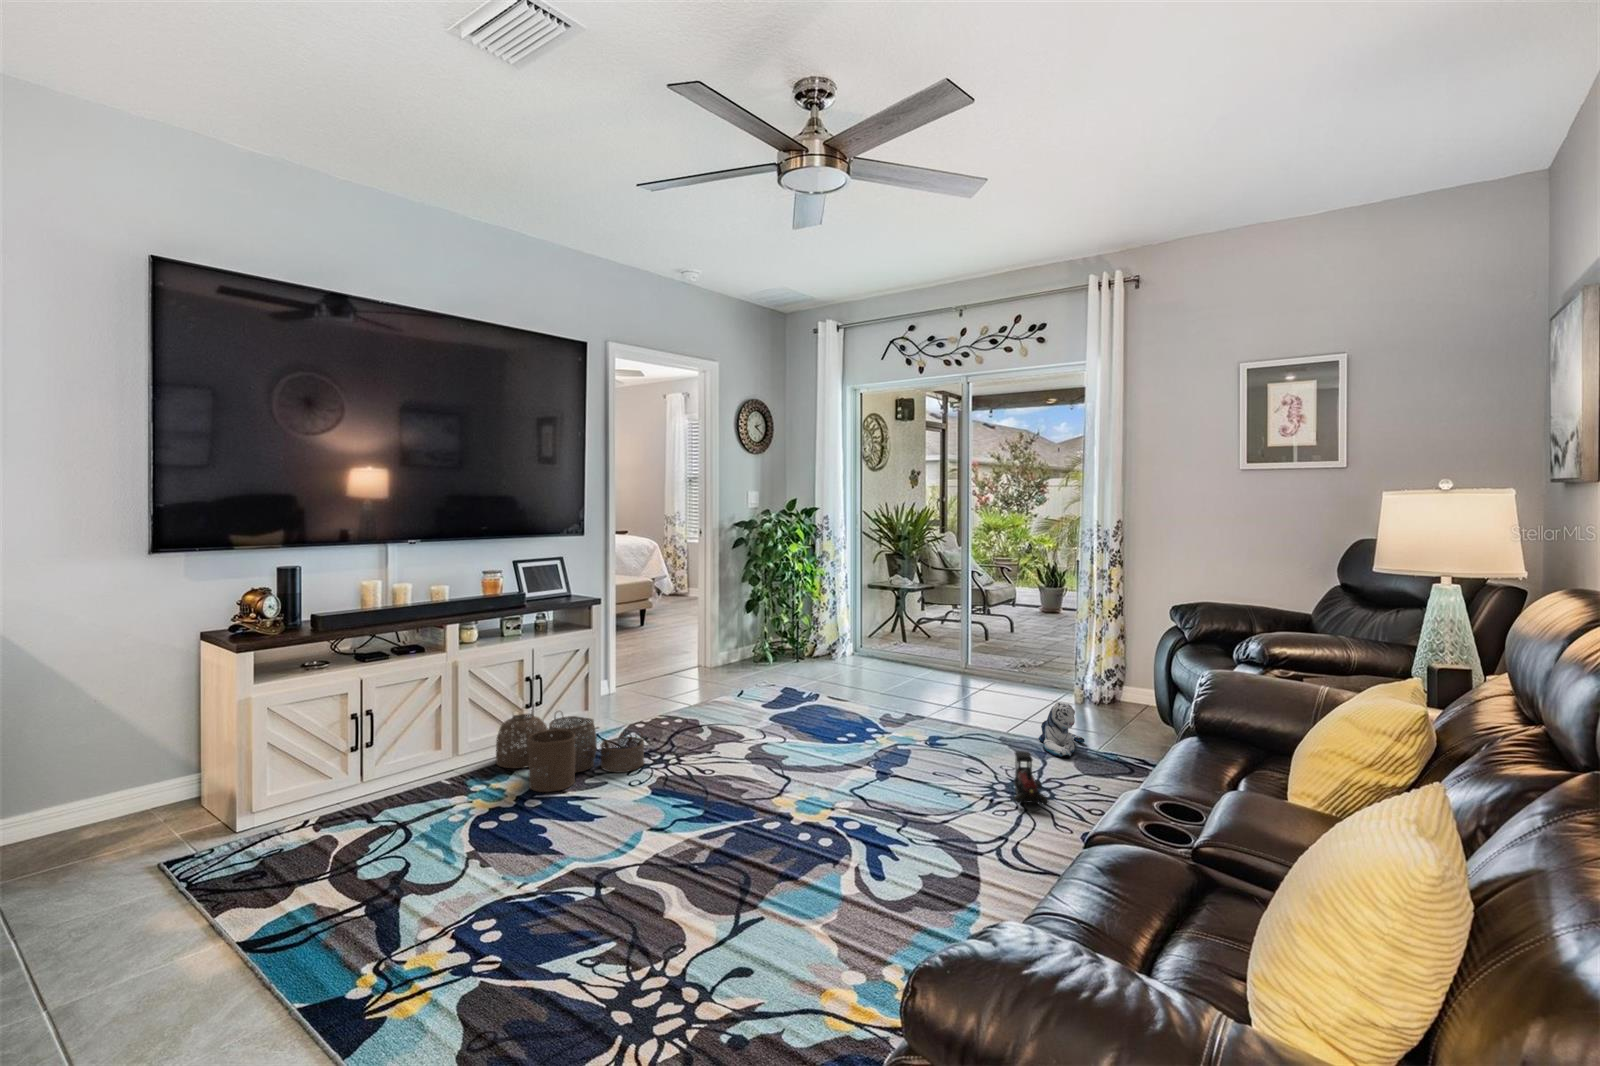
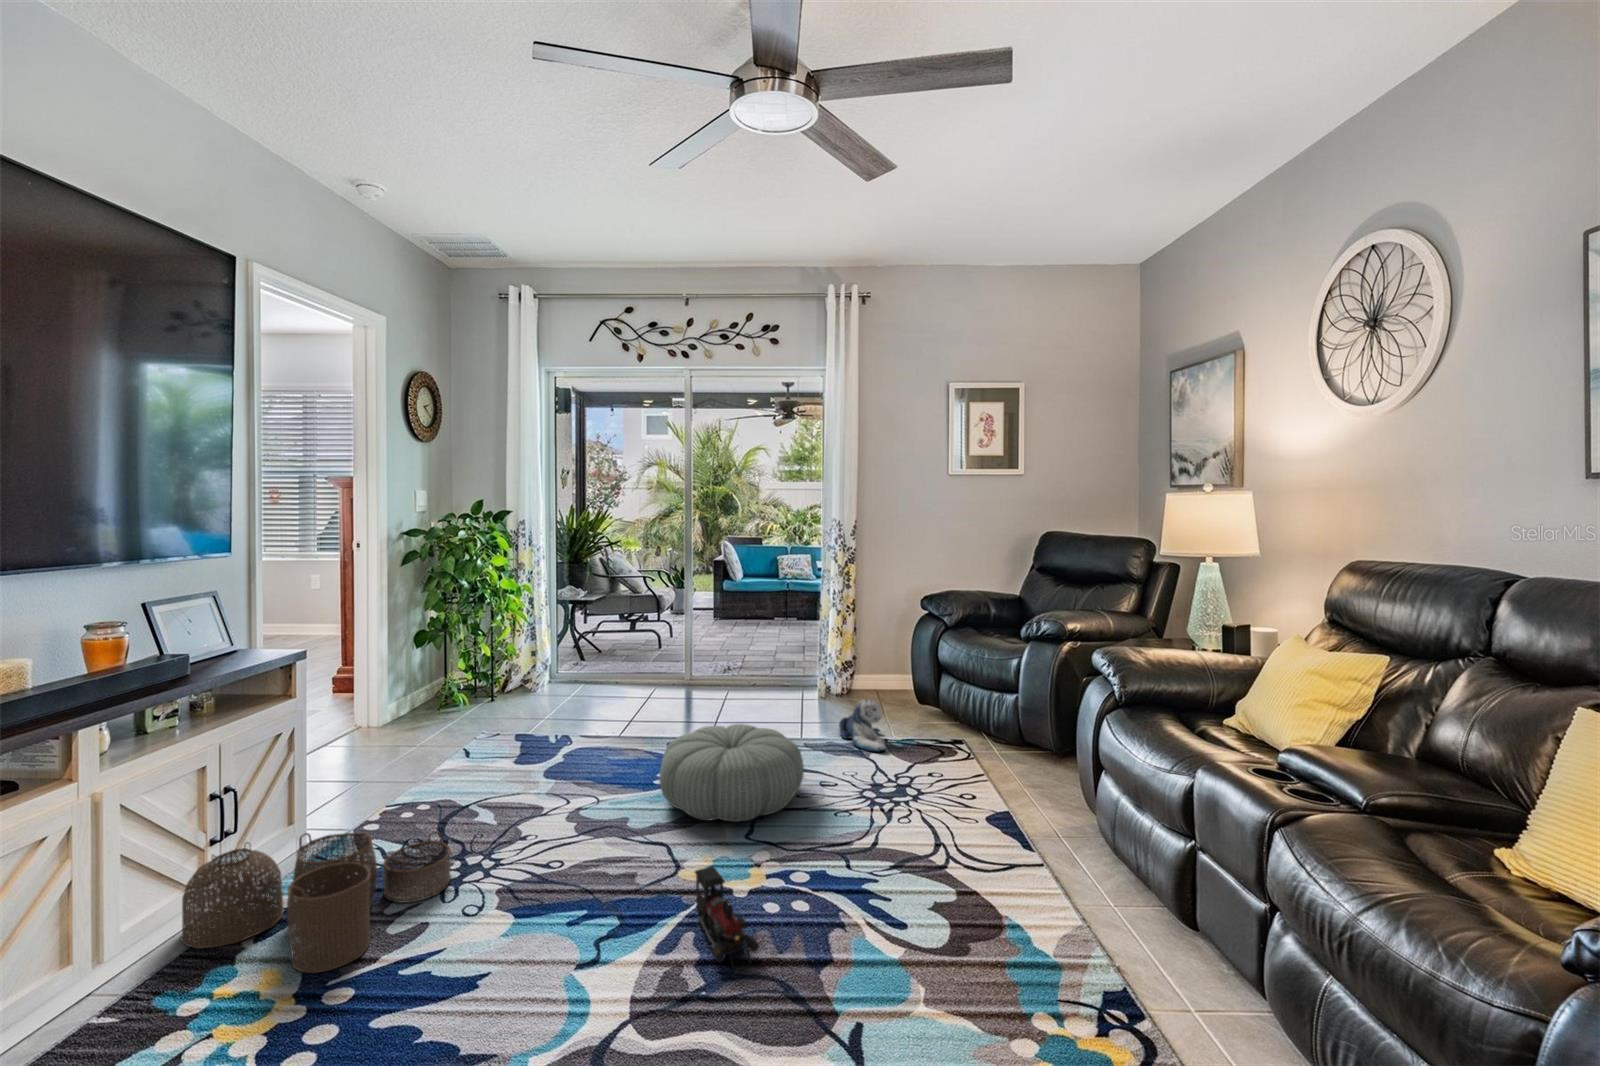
pouf: none [813,698,943,778] -> present [659,724,804,822]
toy train: present [1014,751,1049,811] -> present [695,866,759,971]

